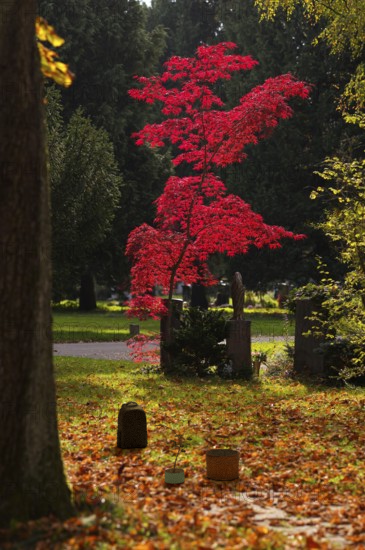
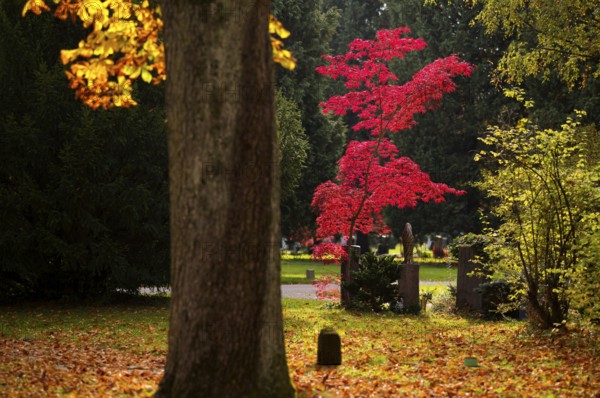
potted plant: present [156,416,192,484] -> present [461,321,483,366]
bucket: present [206,435,240,480] -> none [392,353,420,389]

